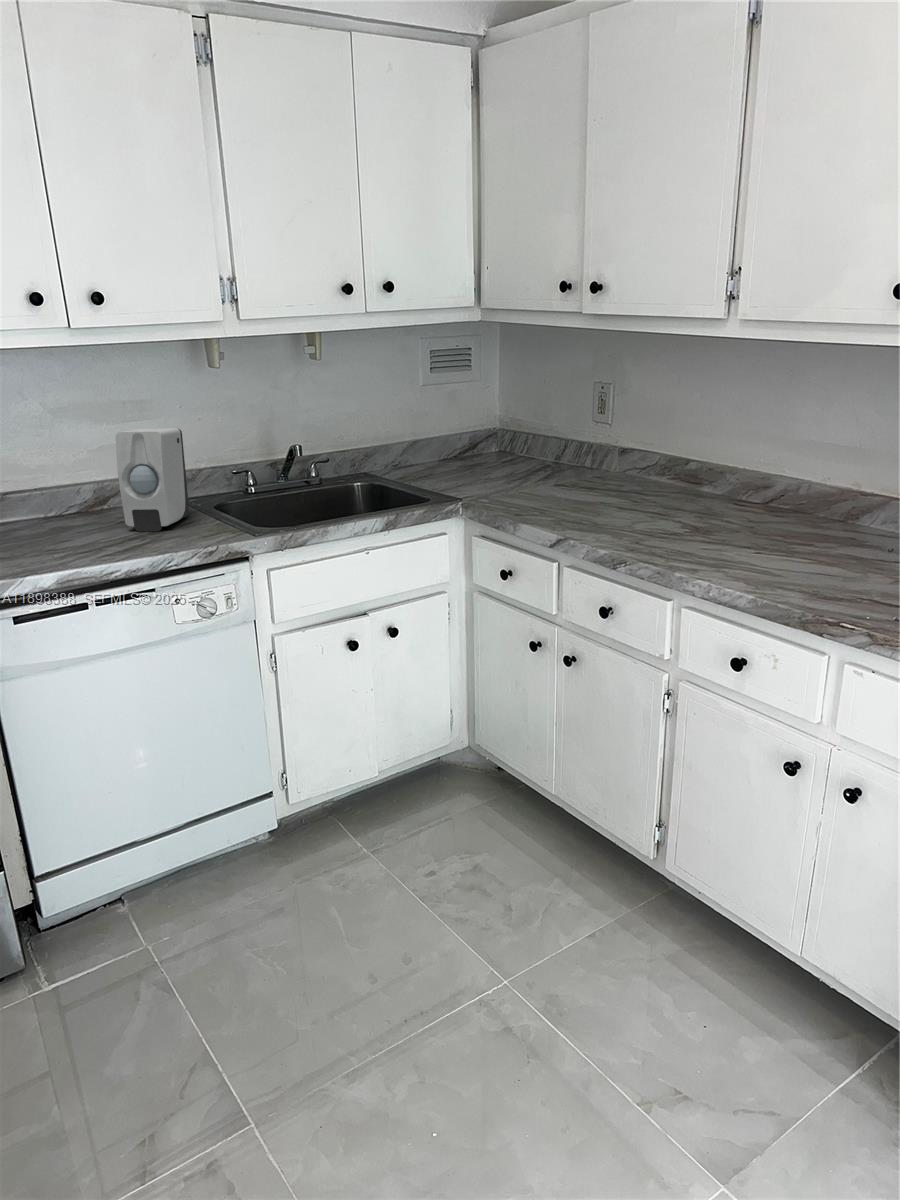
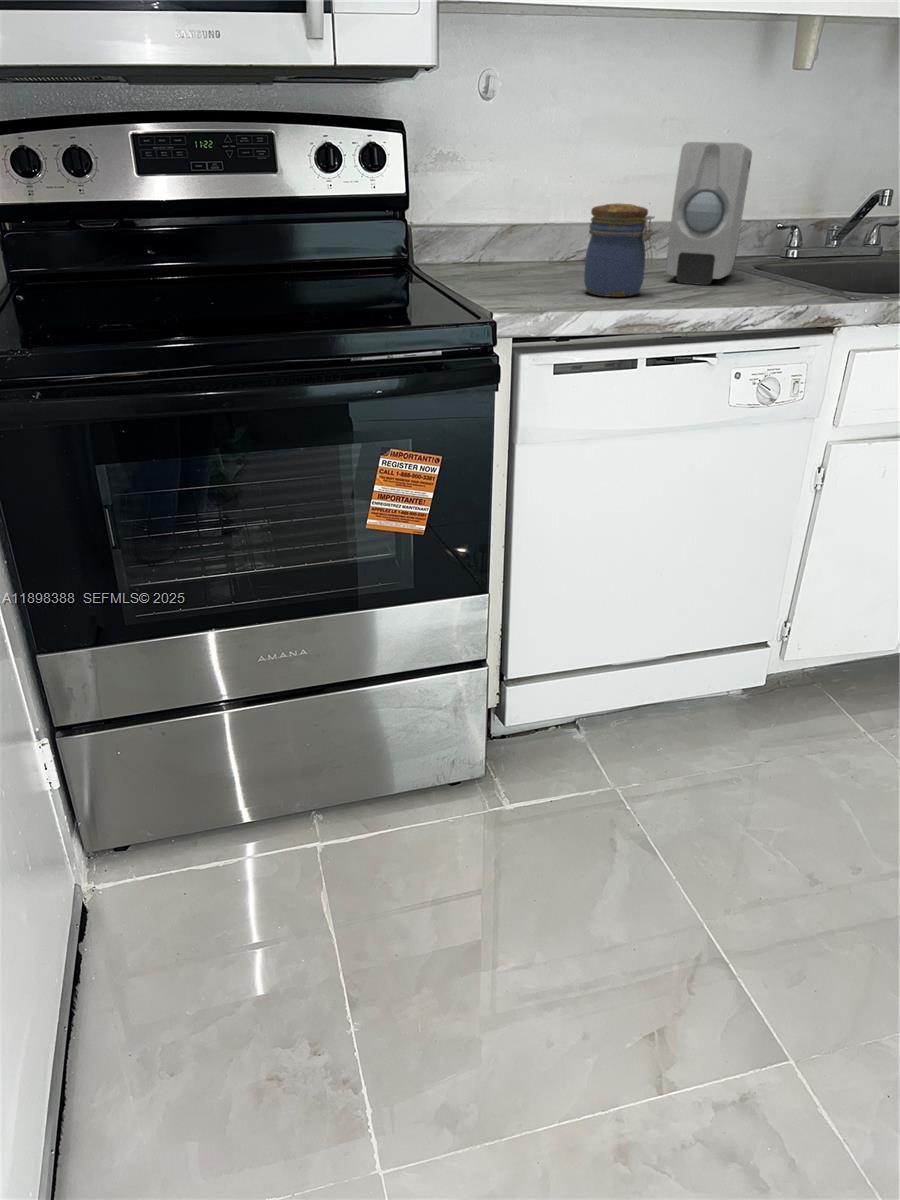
jar: none [37,485,95,555] -> present [584,204,654,297]

